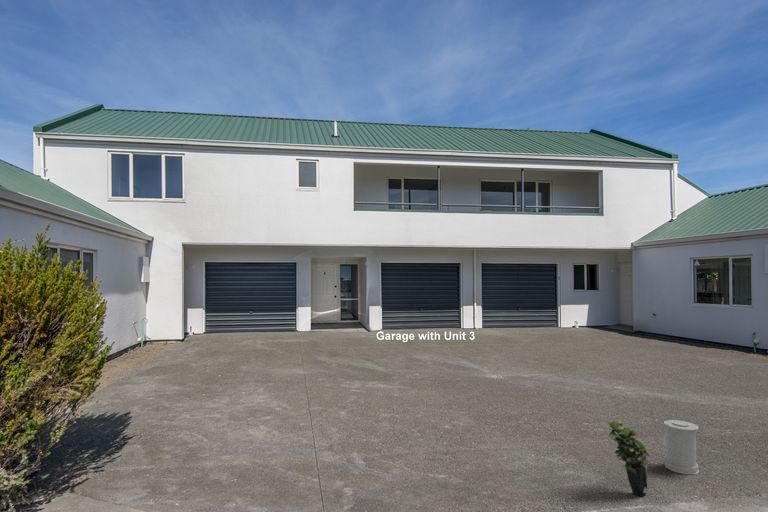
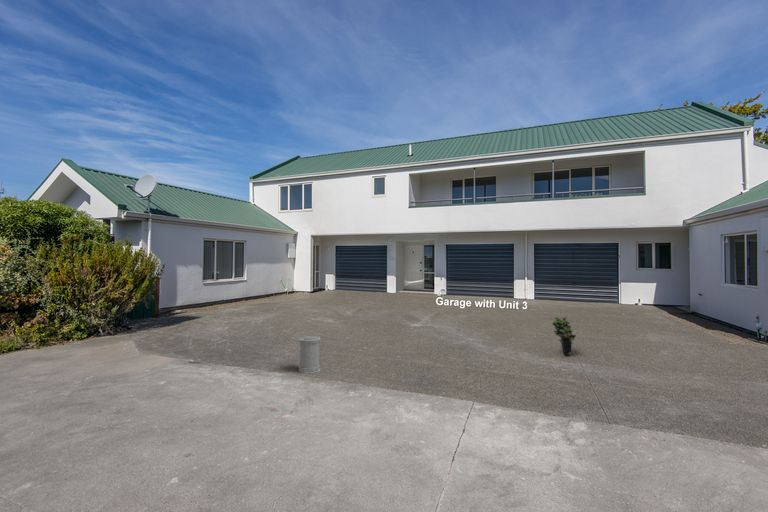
potted plant: present [605,419,651,496] -> present [552,317,576,356]

